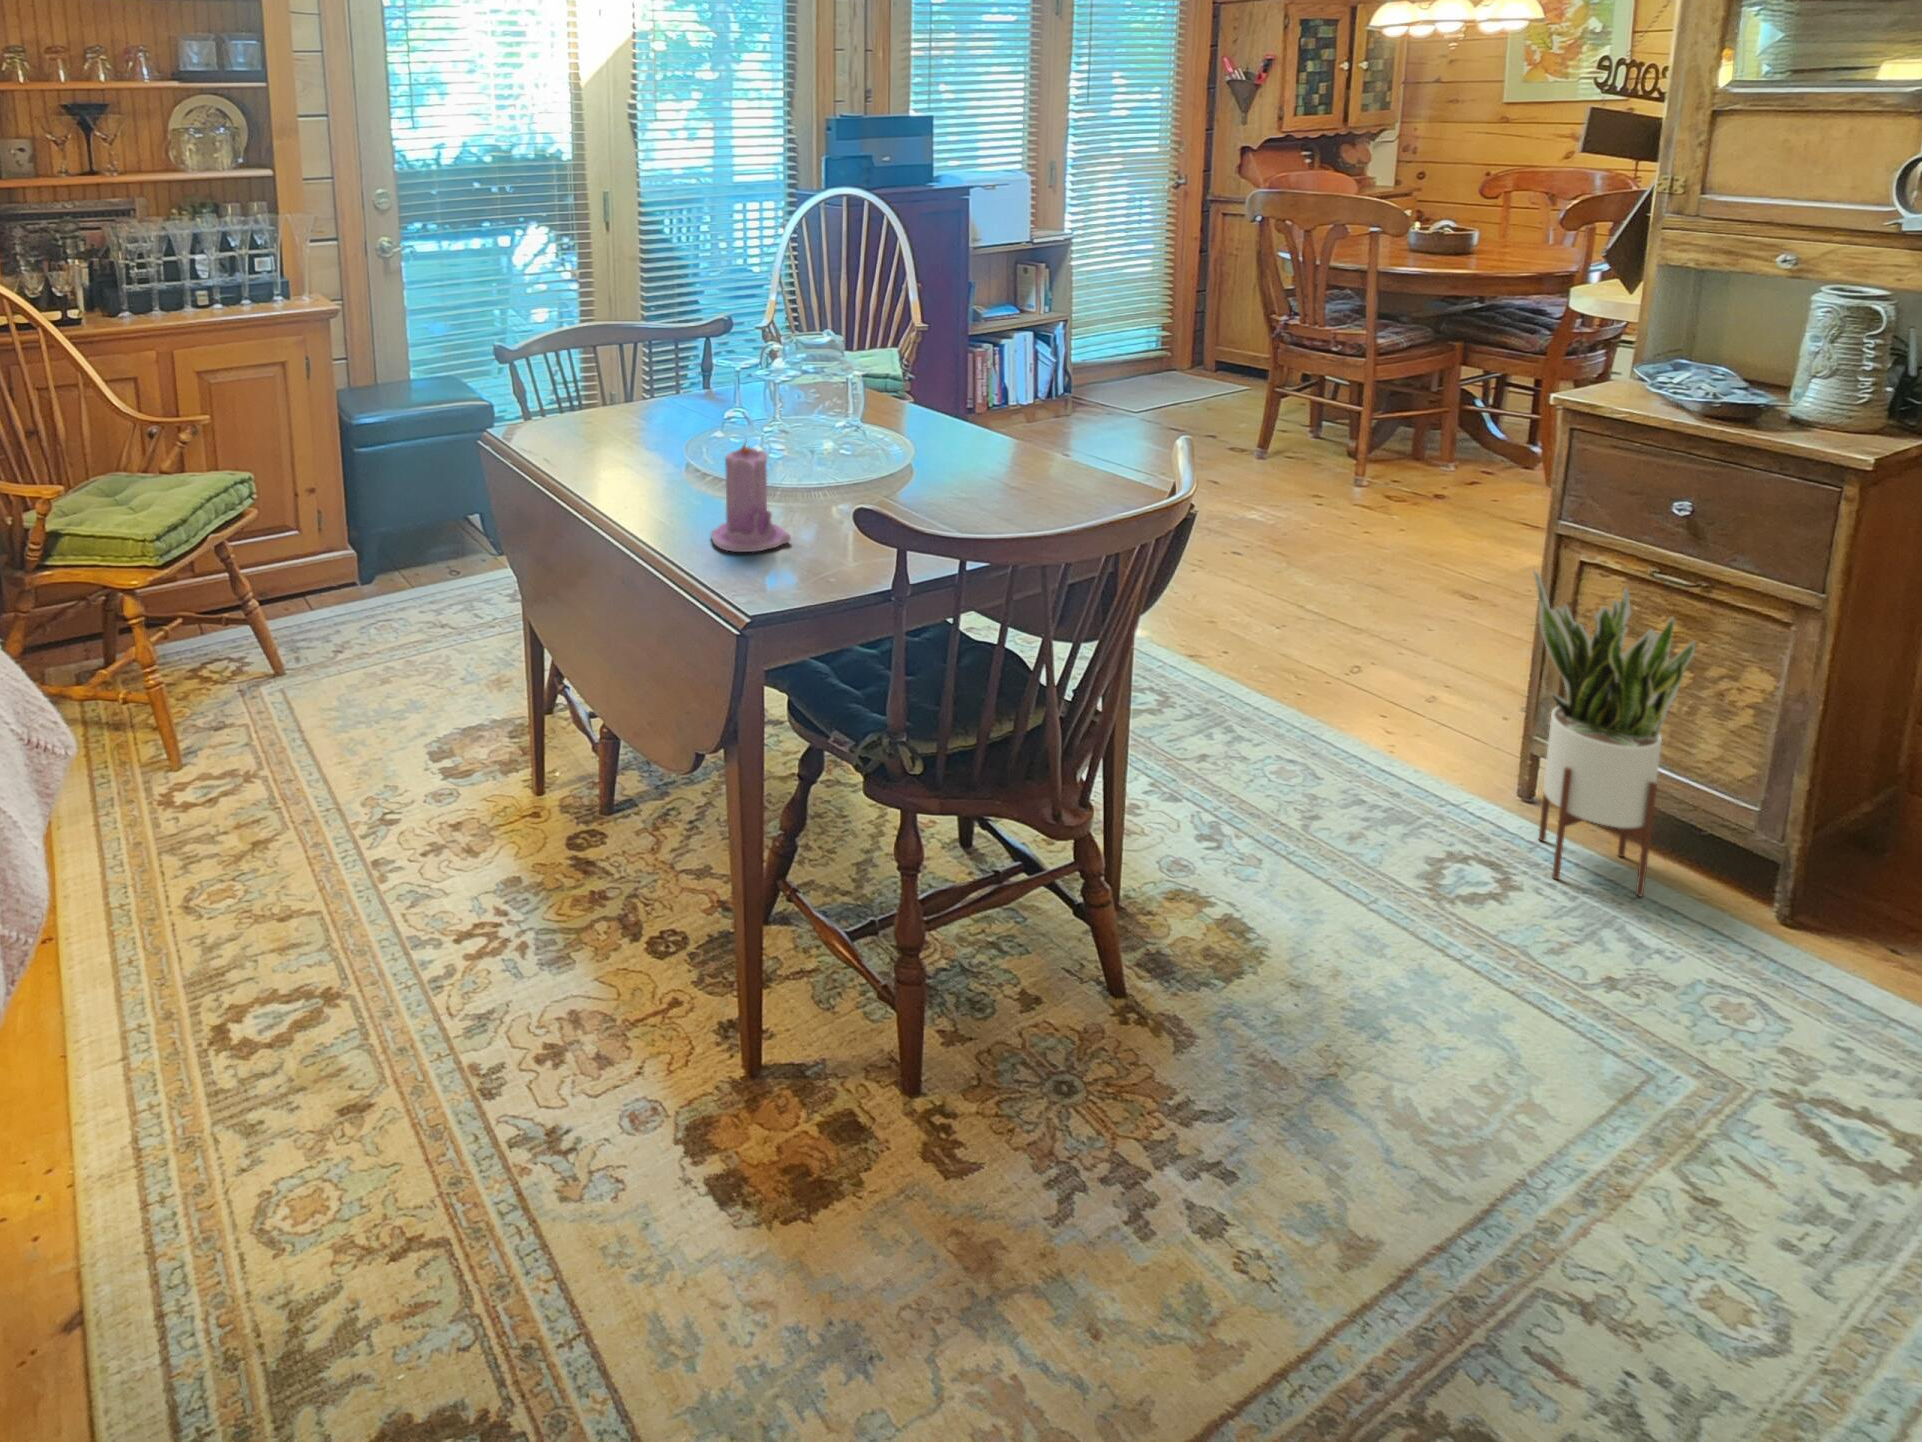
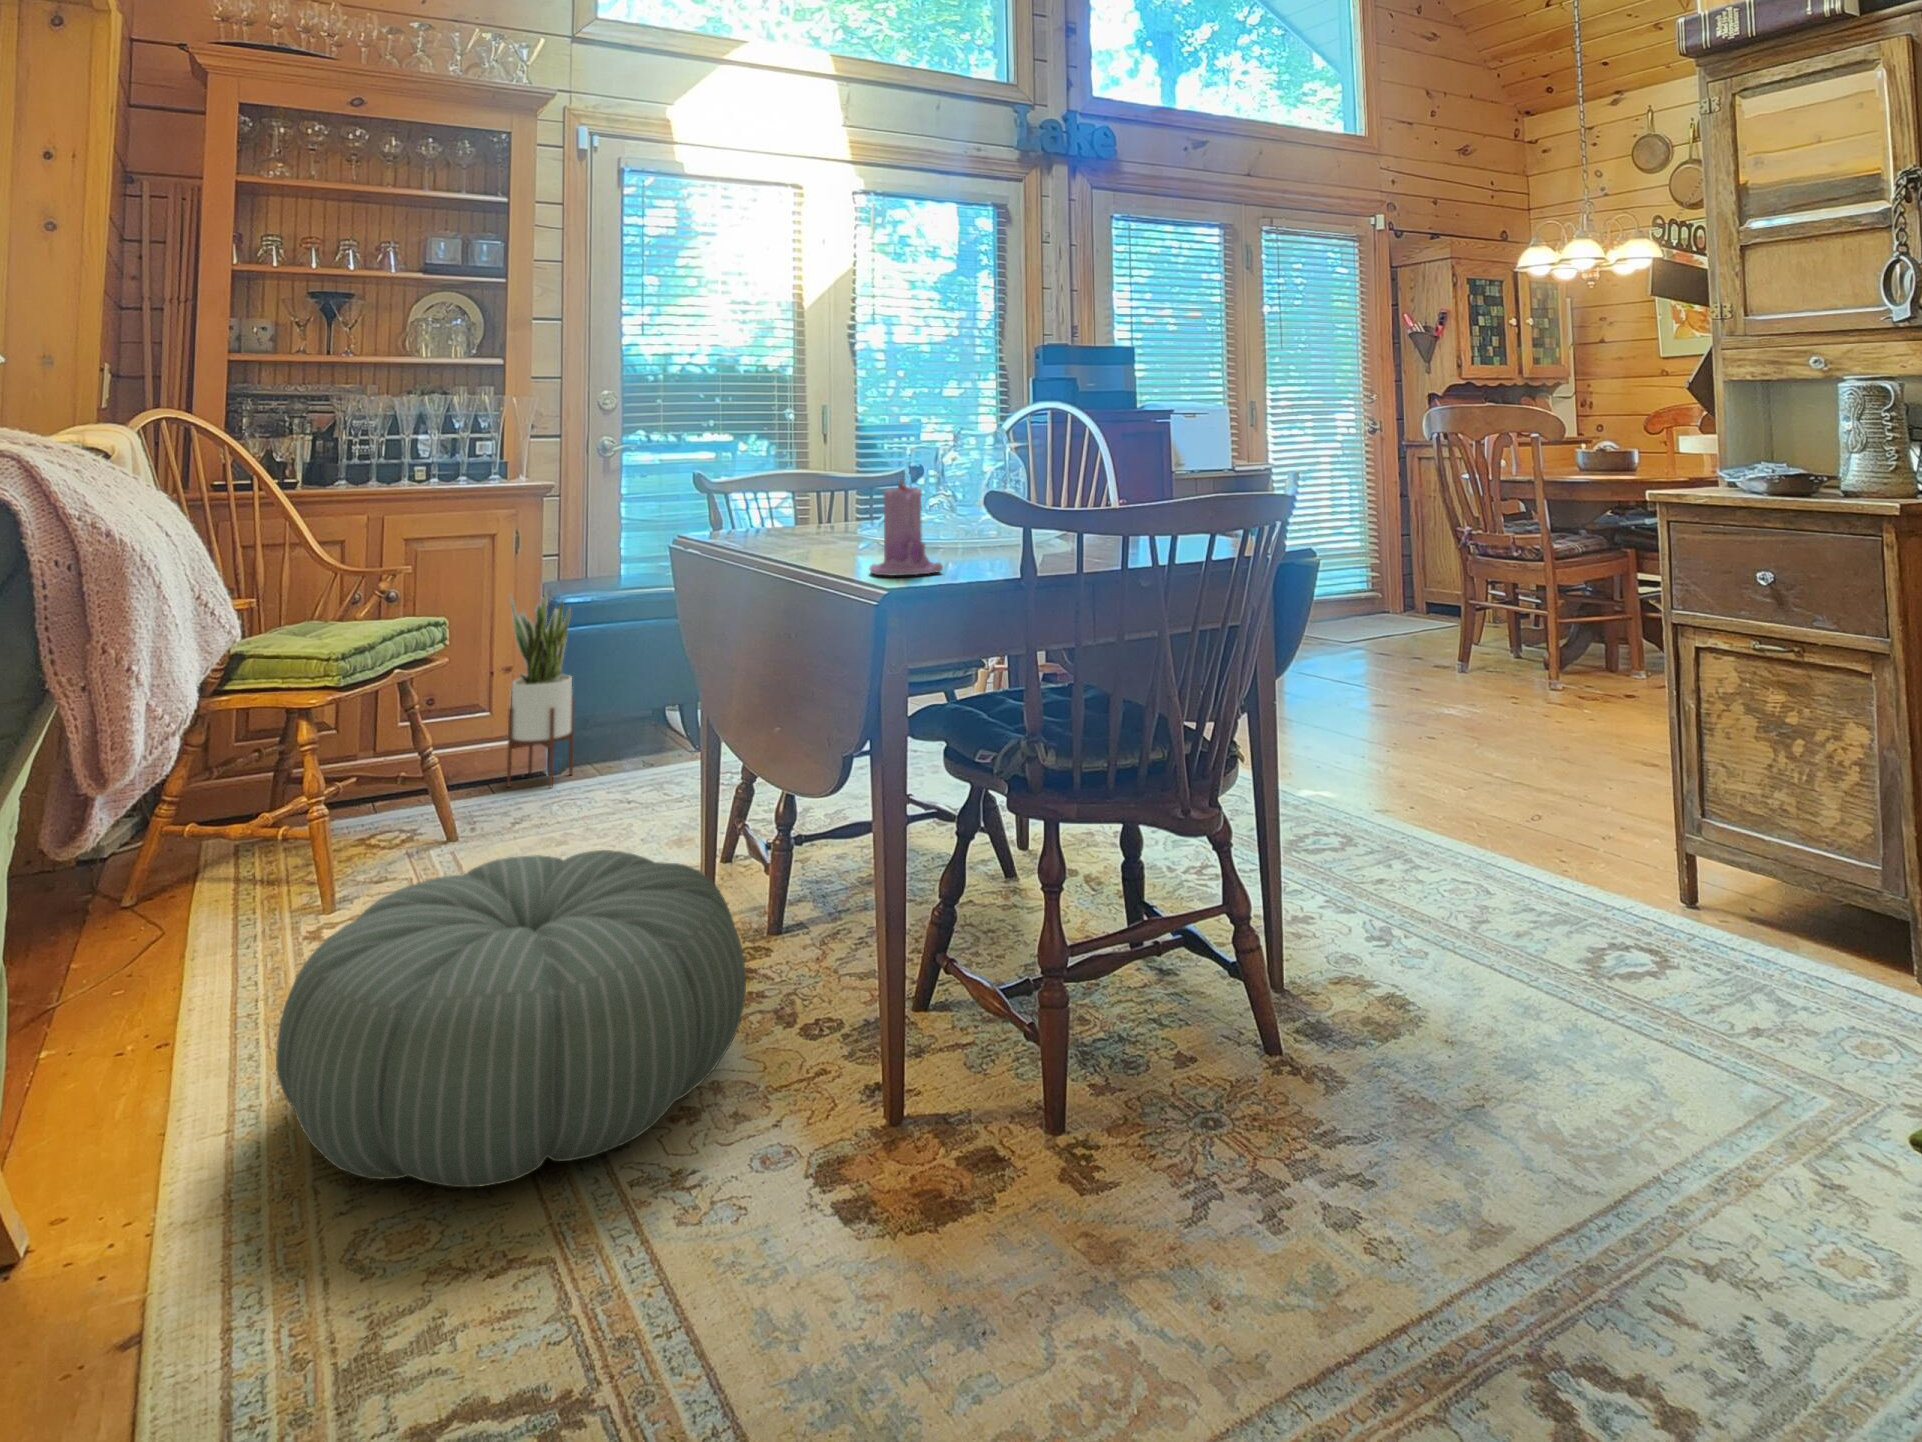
potted plant: present [1533,571,1695,896] -> present [507,589,574,787]
pouf: none [160,775,599,1156] -> present [276,850,746,1187]

